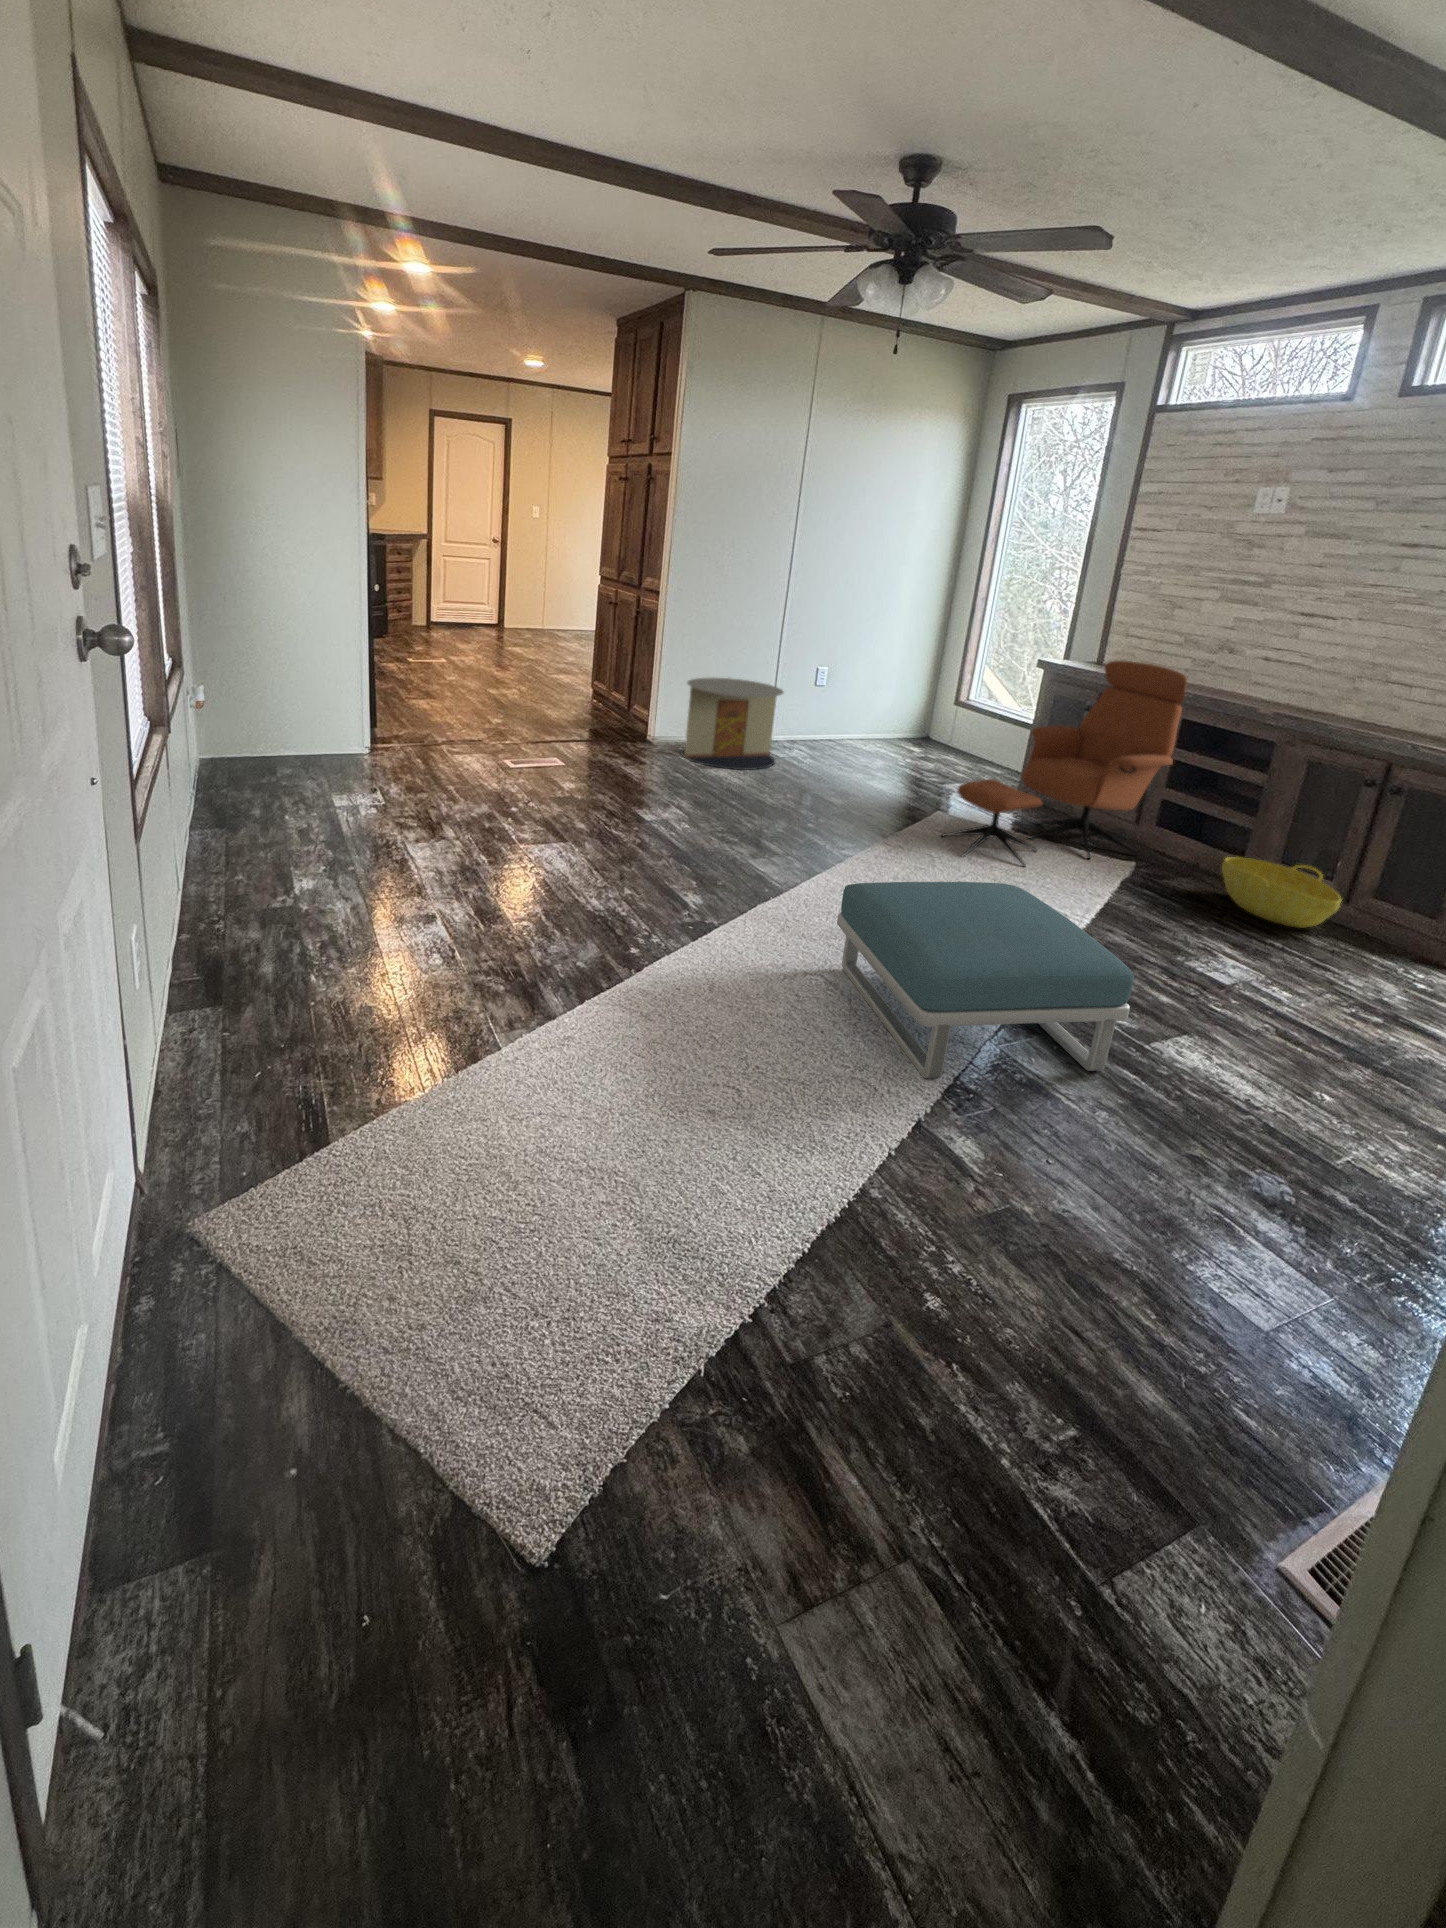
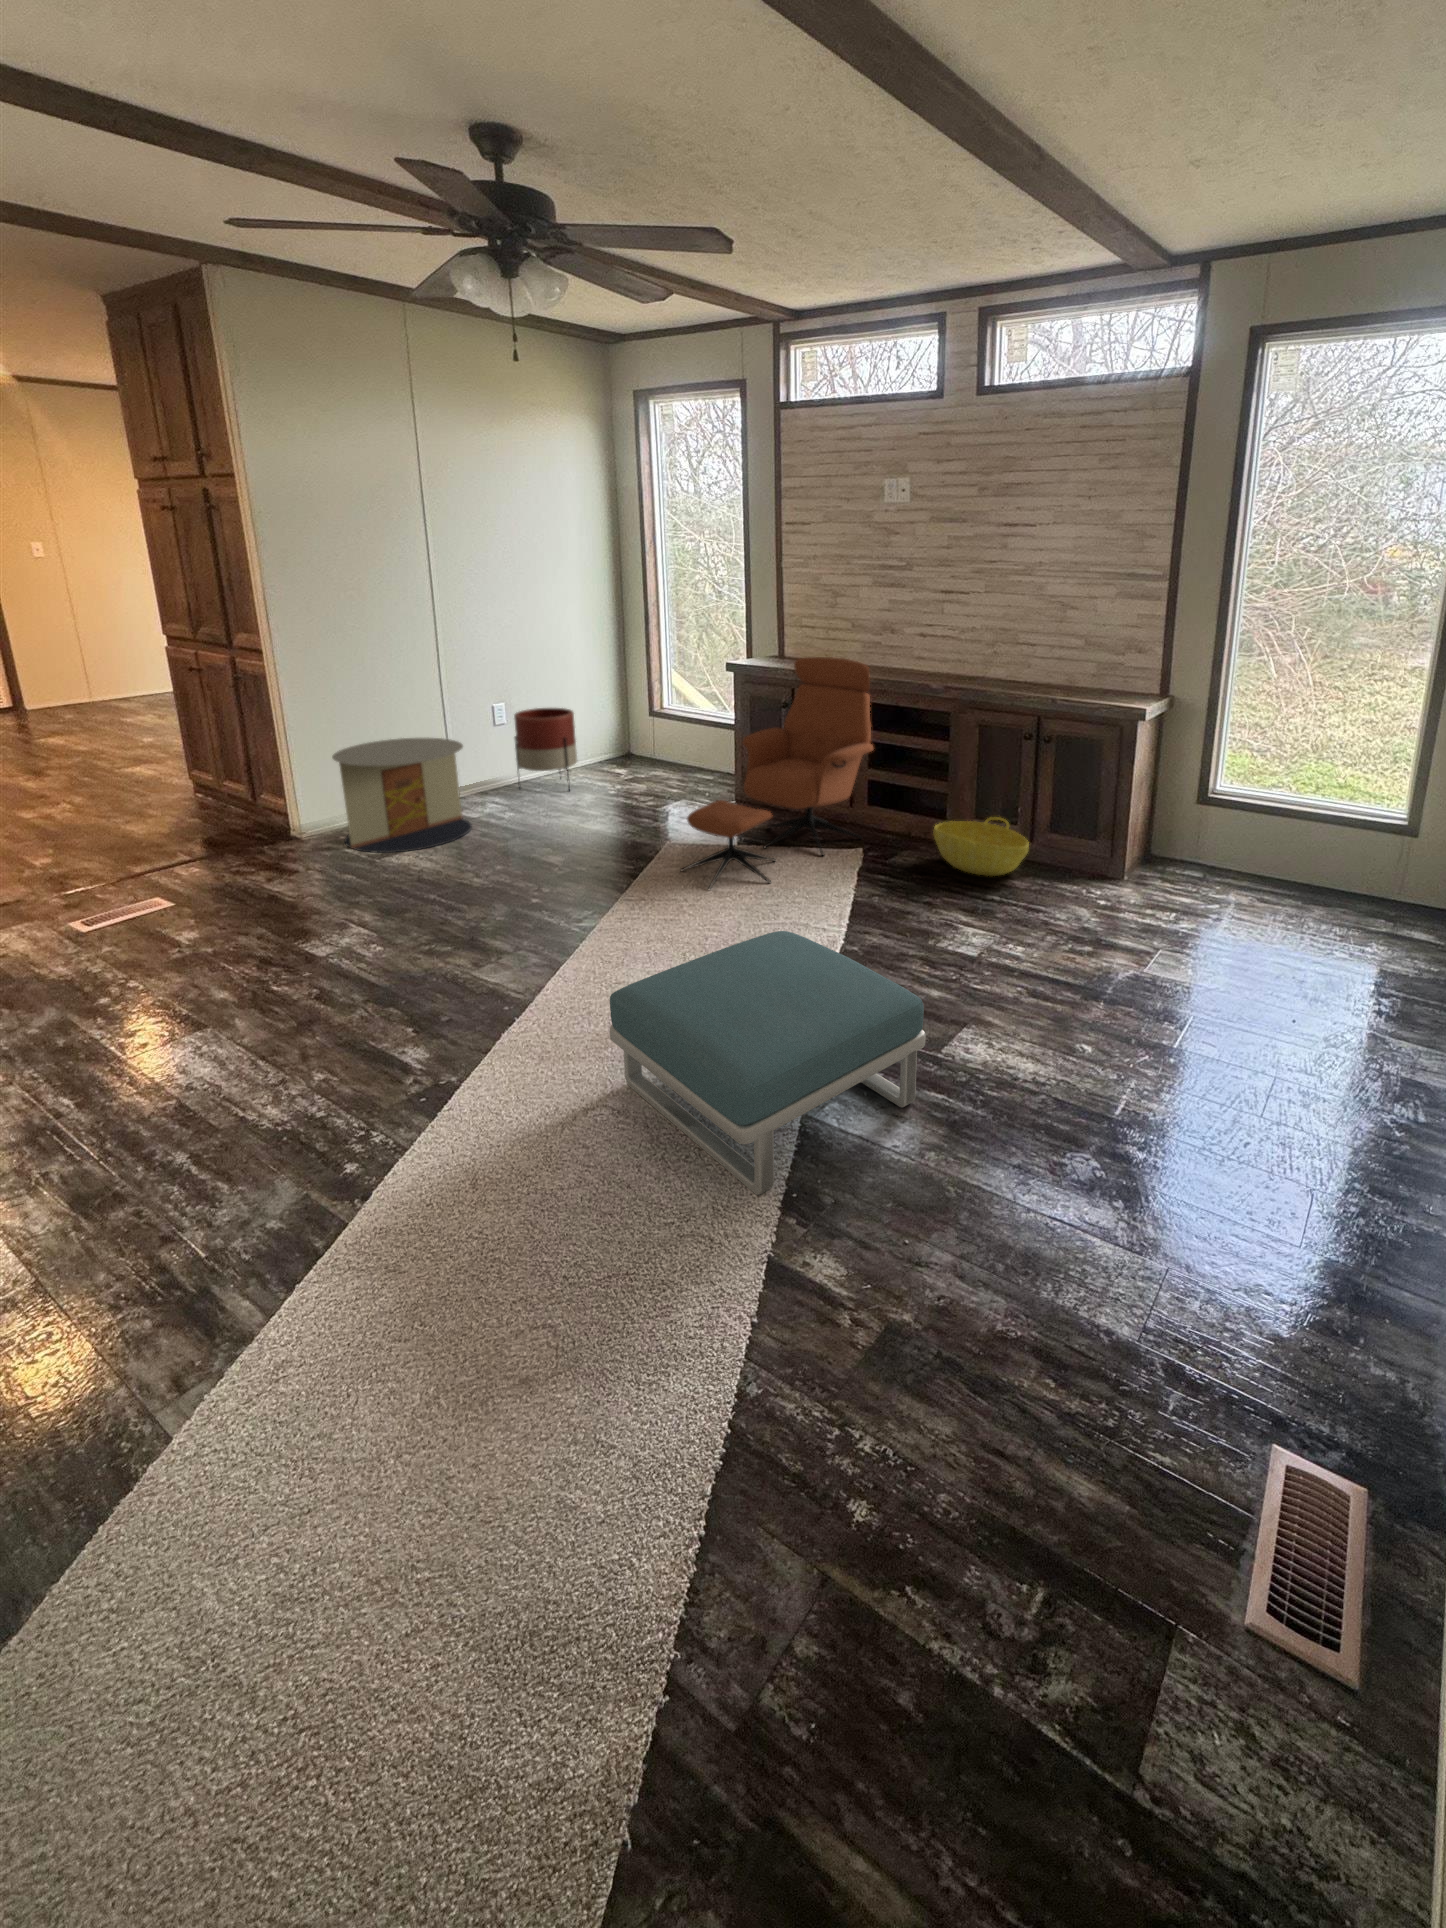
planter: none [821,676,882,755] -> present [514,708,577,772]

